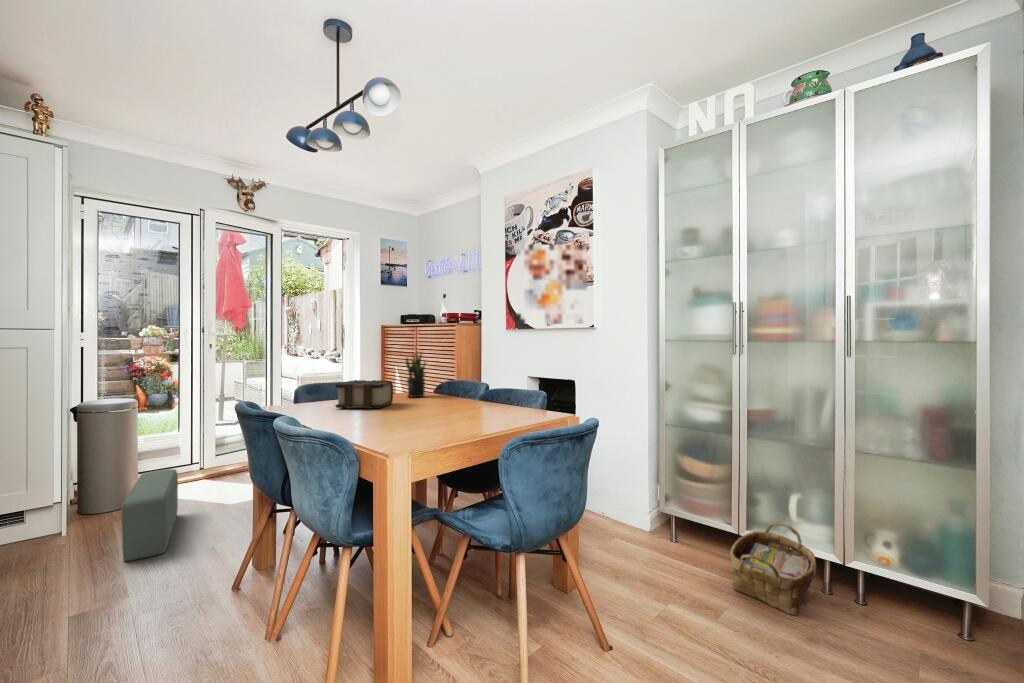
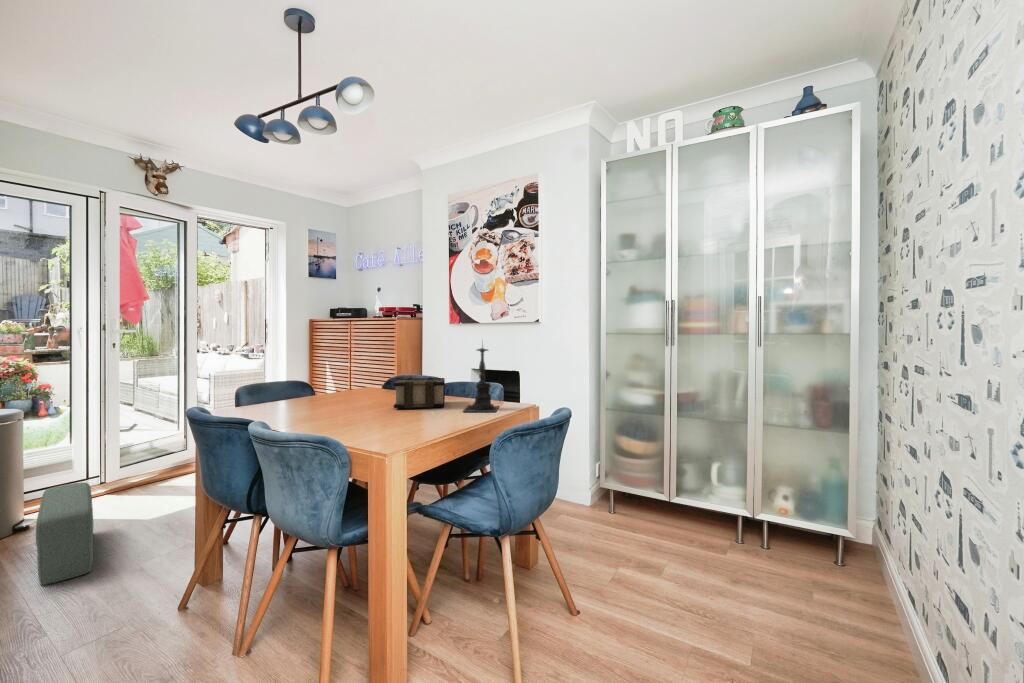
candle holder: none [491,345,534,424] -> present [463,347,499,412]
potted plant: present [406,353,426,398] -> none [358,346,379,393]
book: present [335,380,393,409] -> present [393,377,445,409]
woven basket: present [730,522,816,615] -> none [667,489,733,562]

